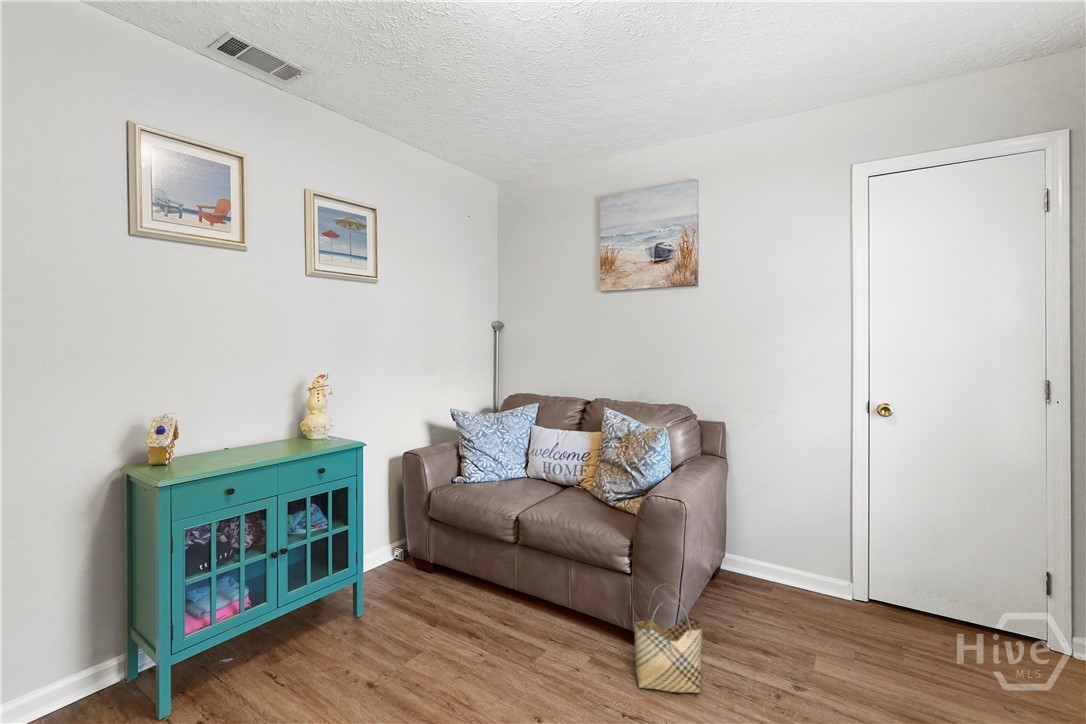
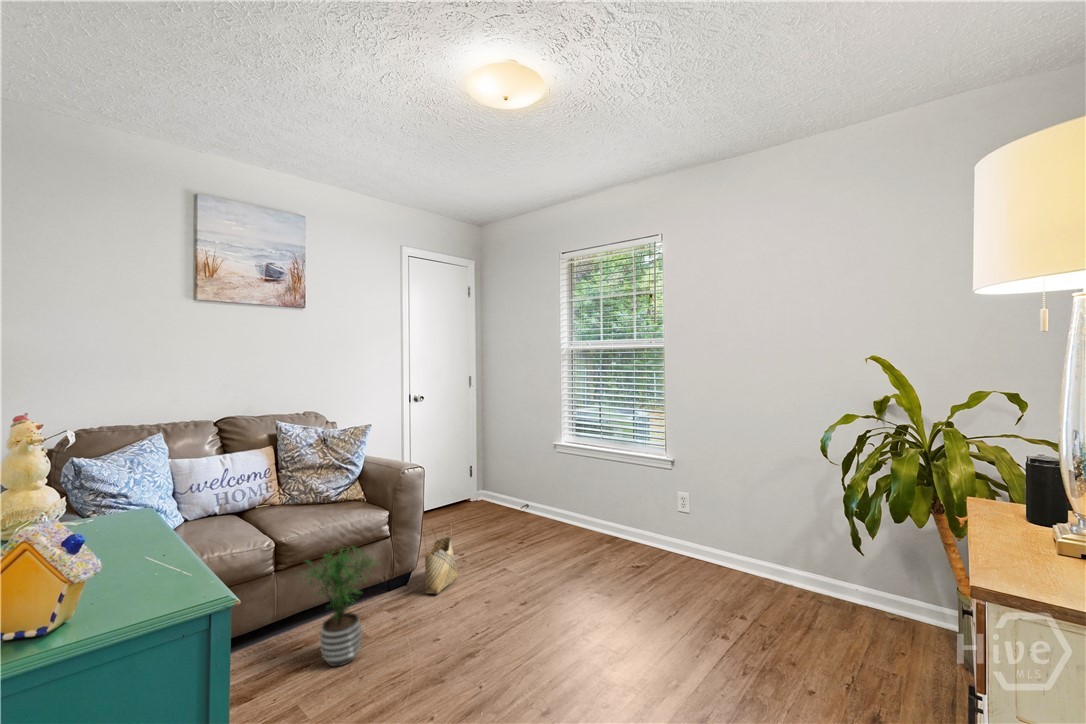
potted plant: none [452,542,528,669] -> present [302,549,377,666]

